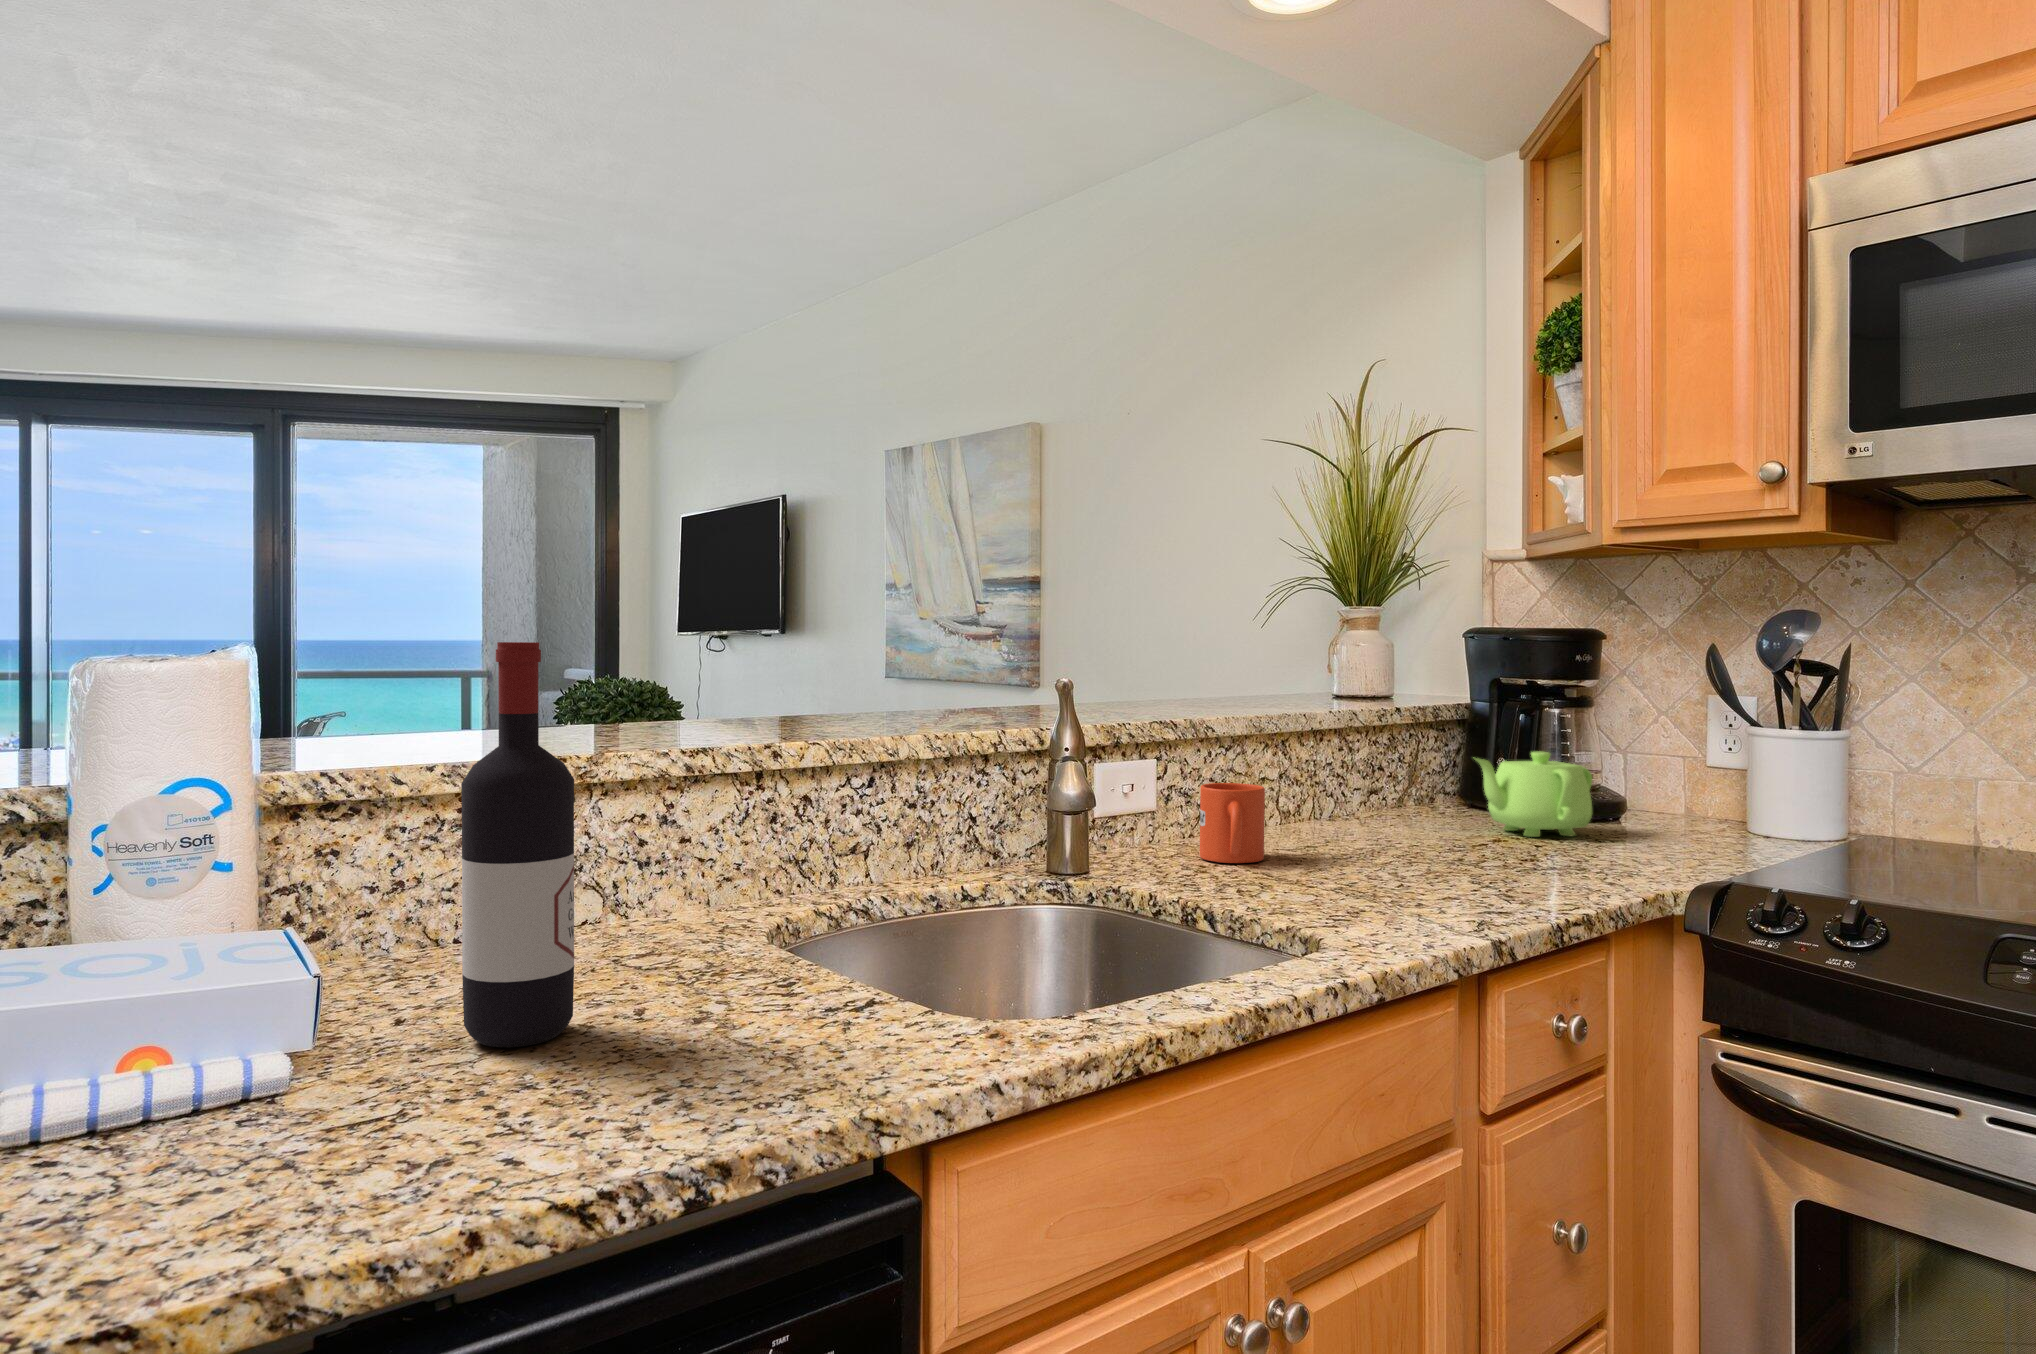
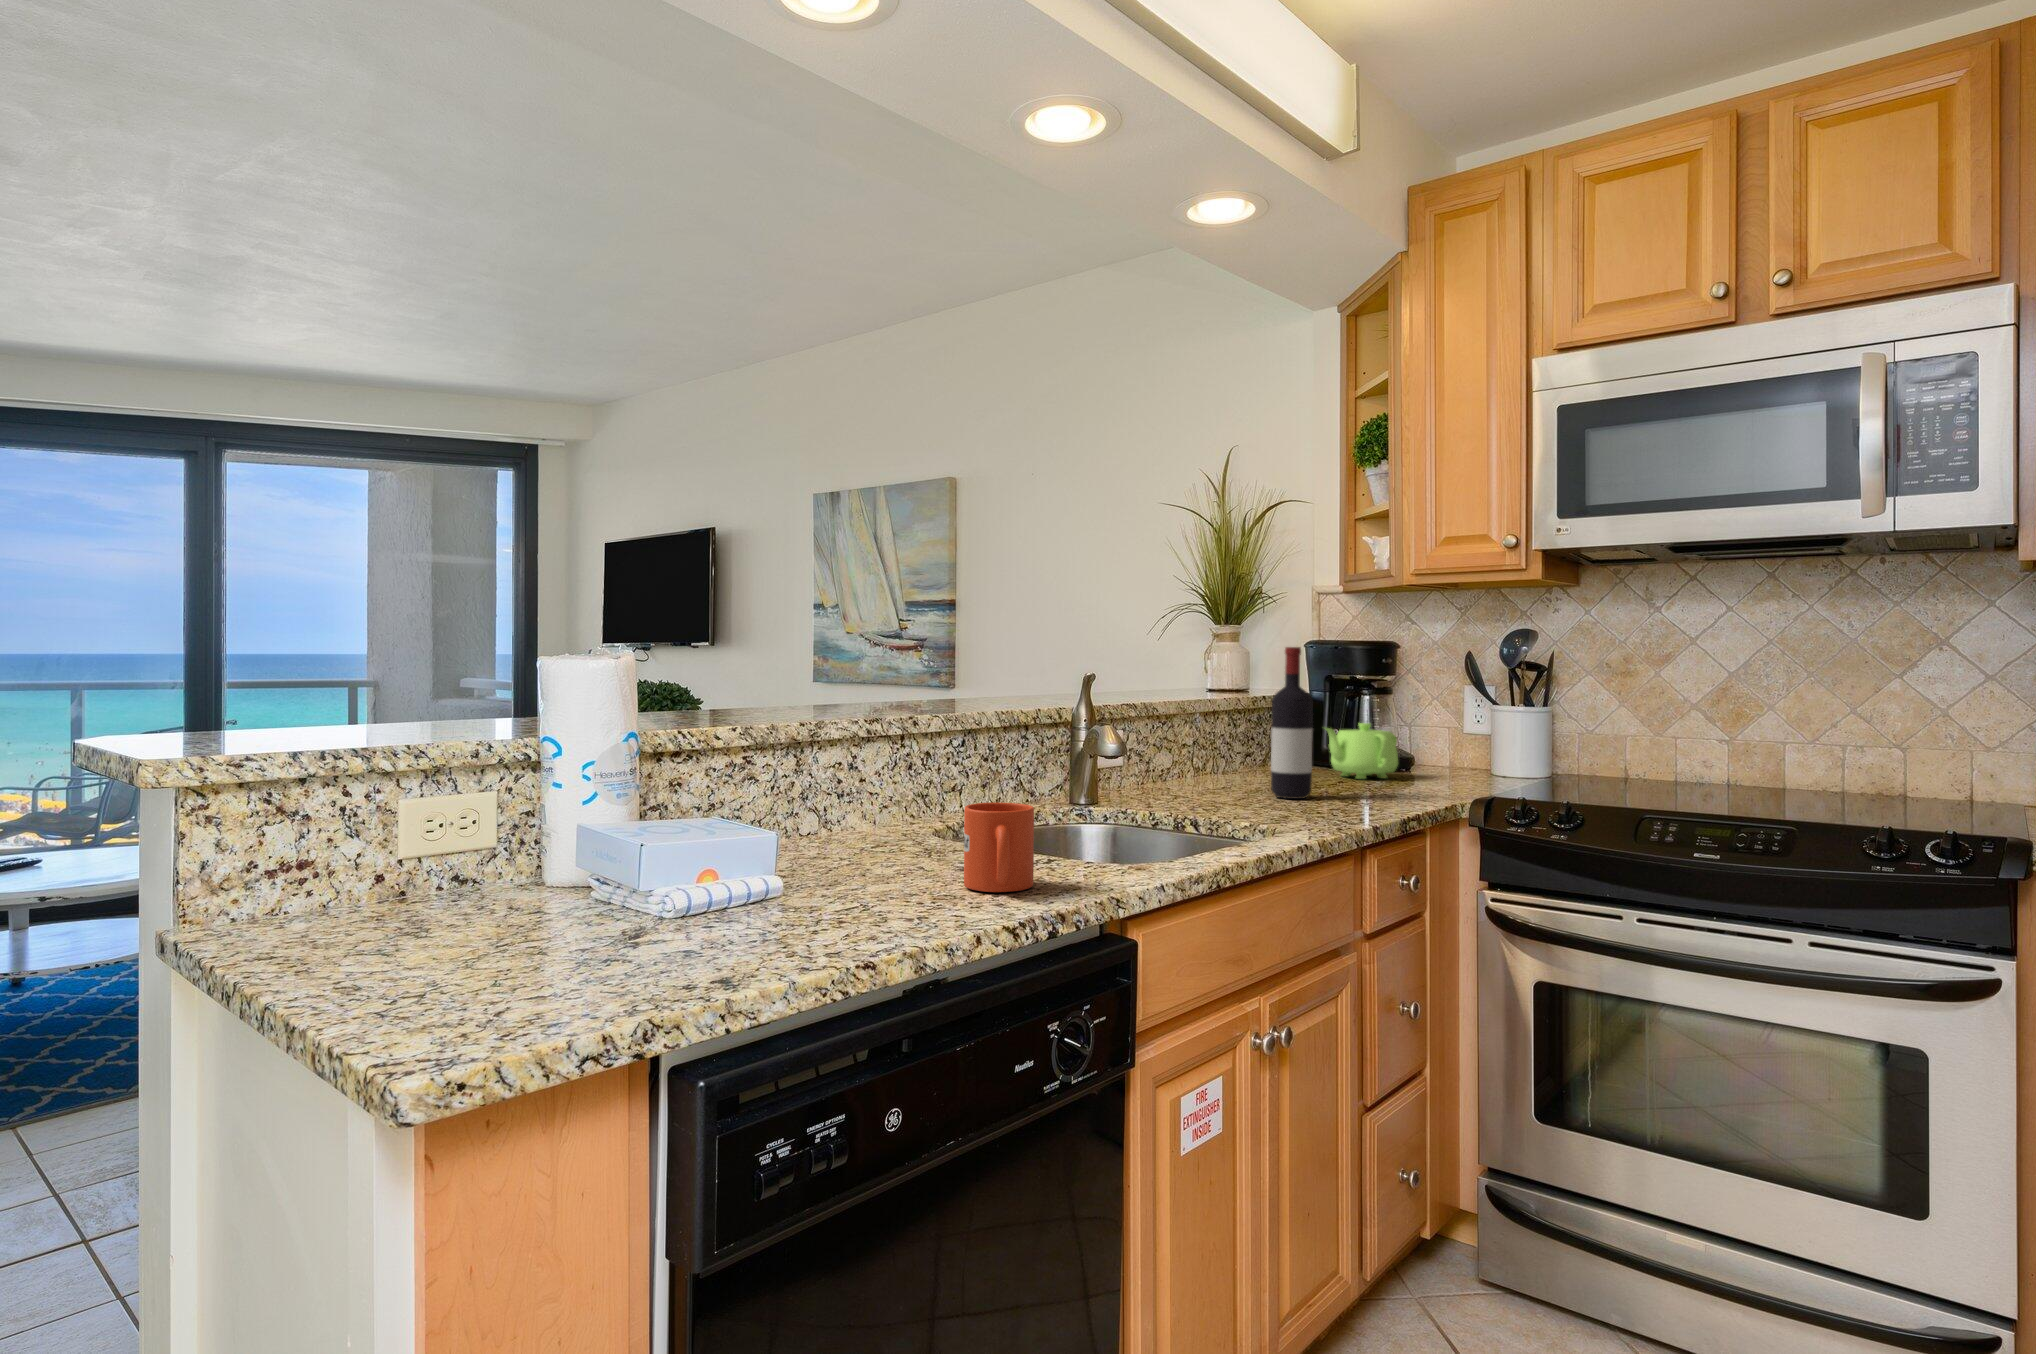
wine bottle: present [461,642,574,1047] -> present [1271,647,1313,799]
mug: present [1200,783,1265,863] -> present [964,803,1034,892]

